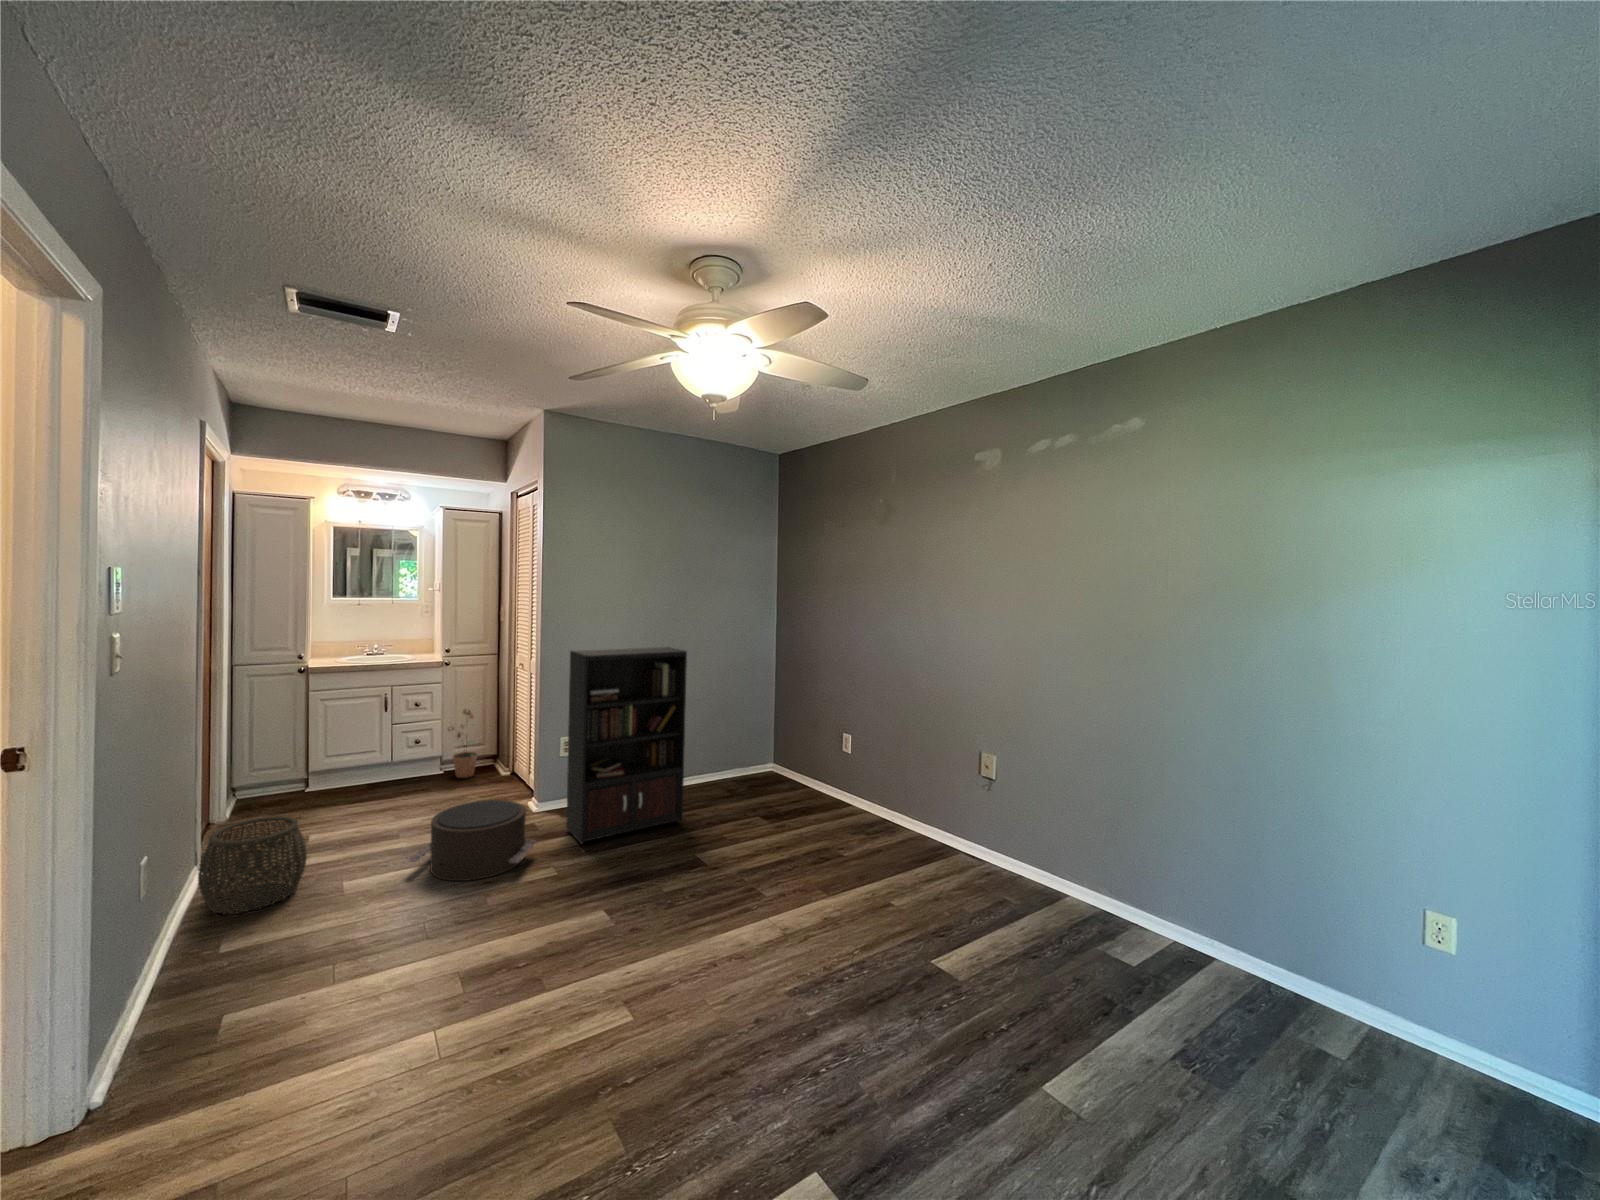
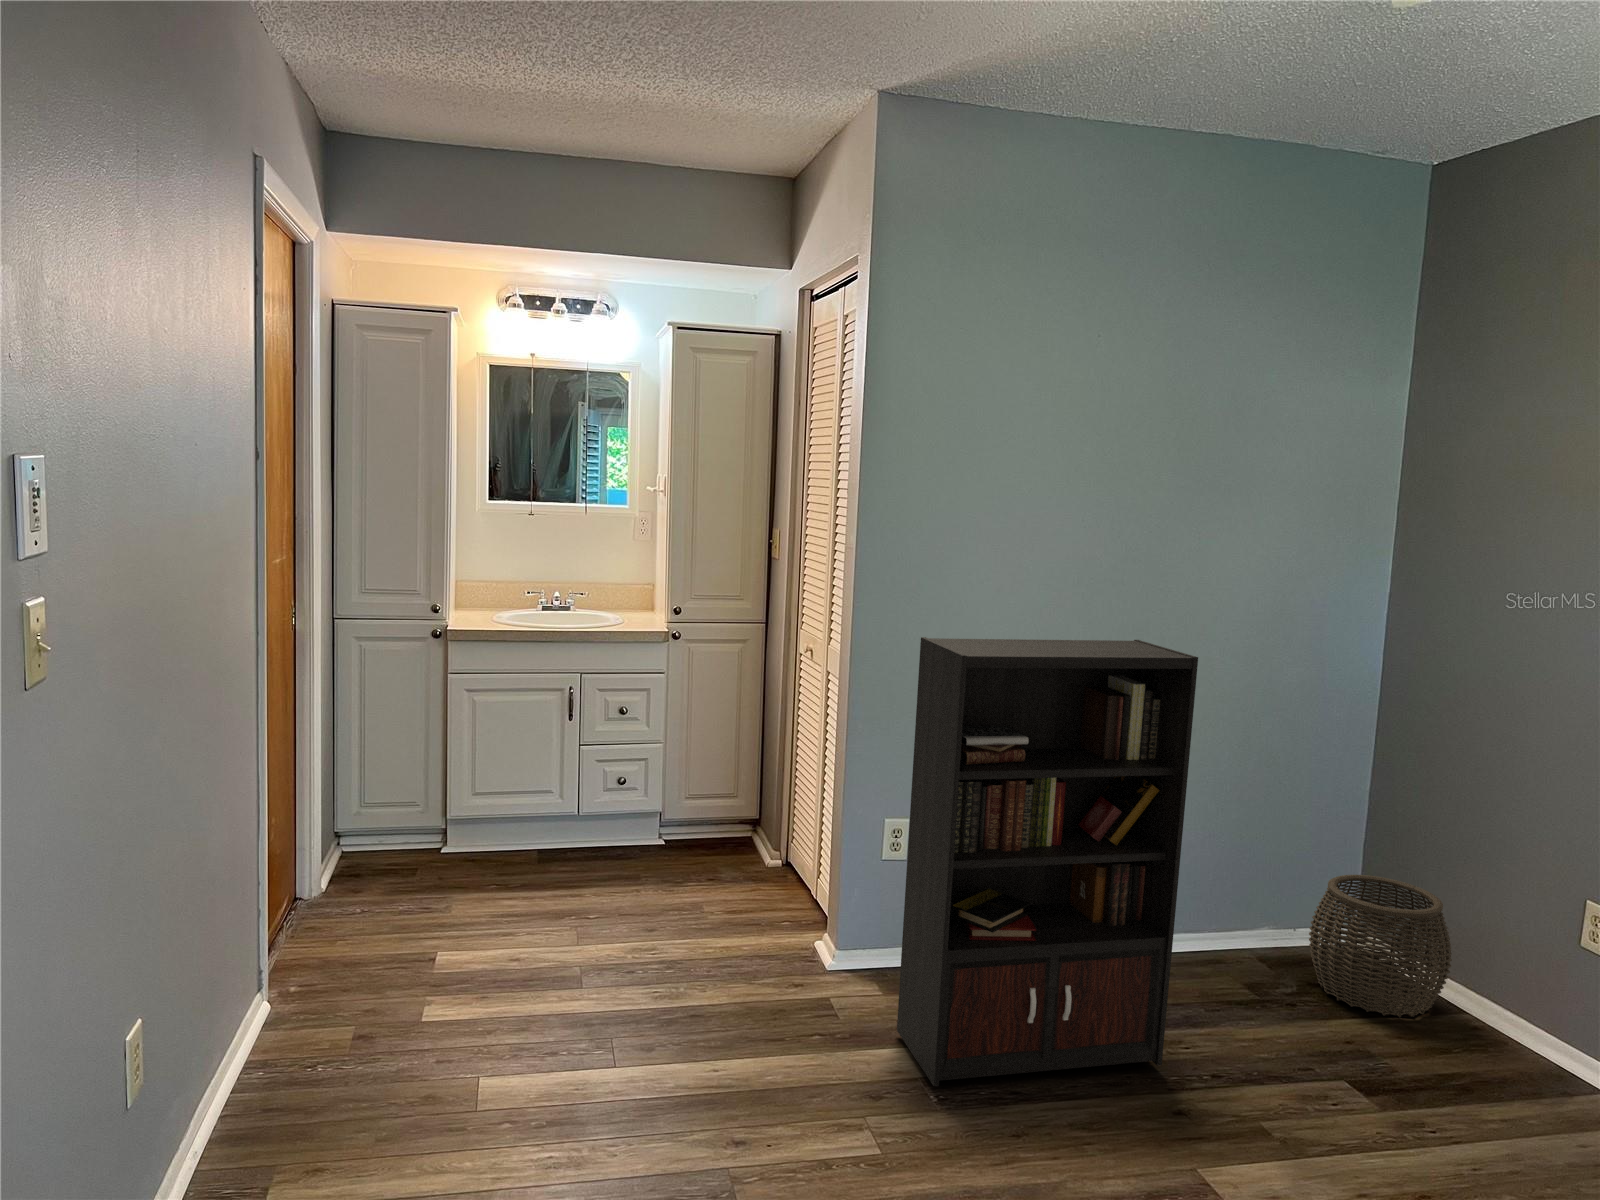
potted plant: present [448,710,478,778] -> none [667,725,722,861]
pouf: present [409,800,535,881] -> none [590,948,839,1138]
woven basket: present [198,816,307,914] -> present [1309,875,1452,1017]

